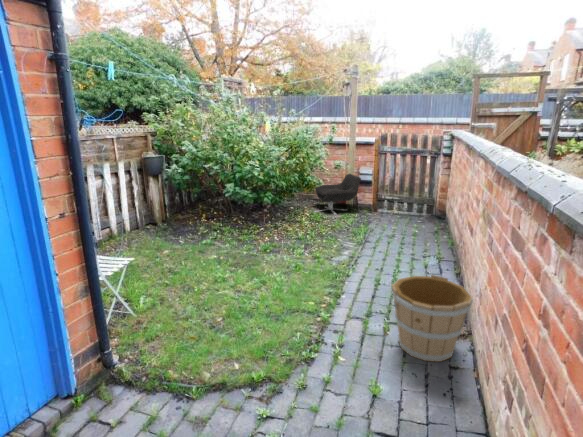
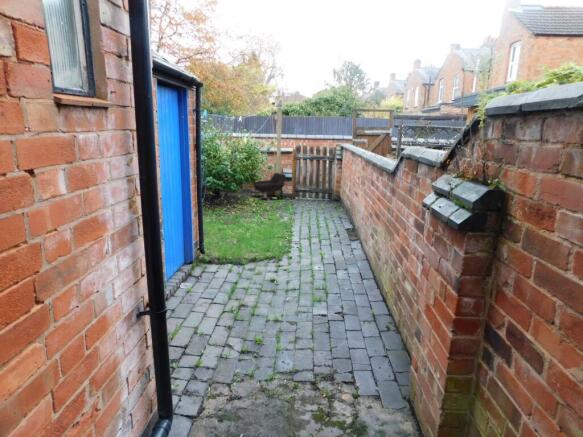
wooden bucket: present [392,275,473,362] -> none [323,212,359,248]

